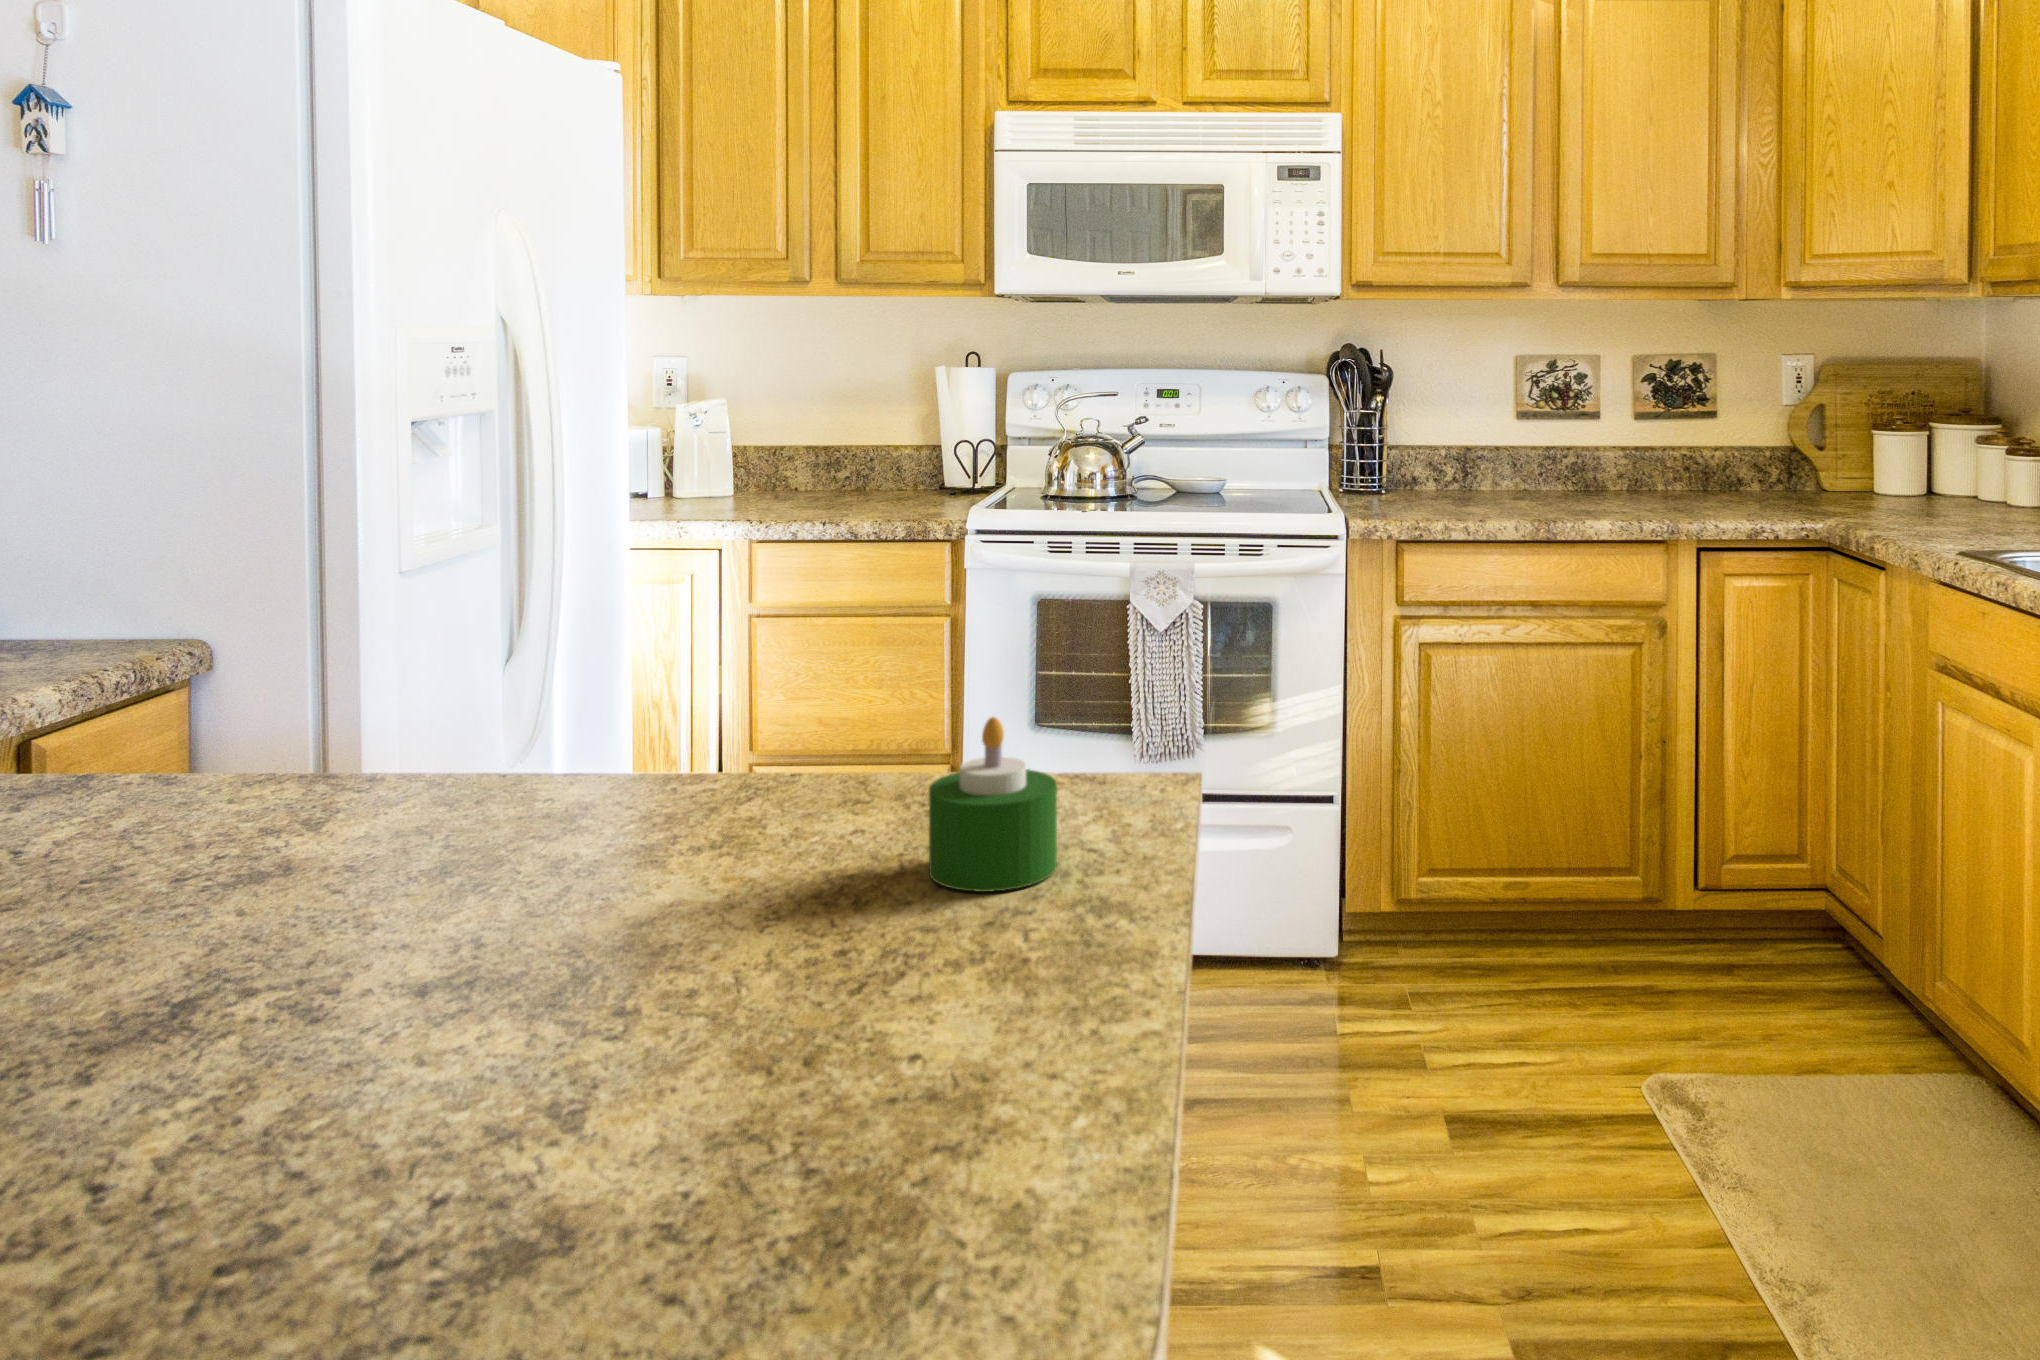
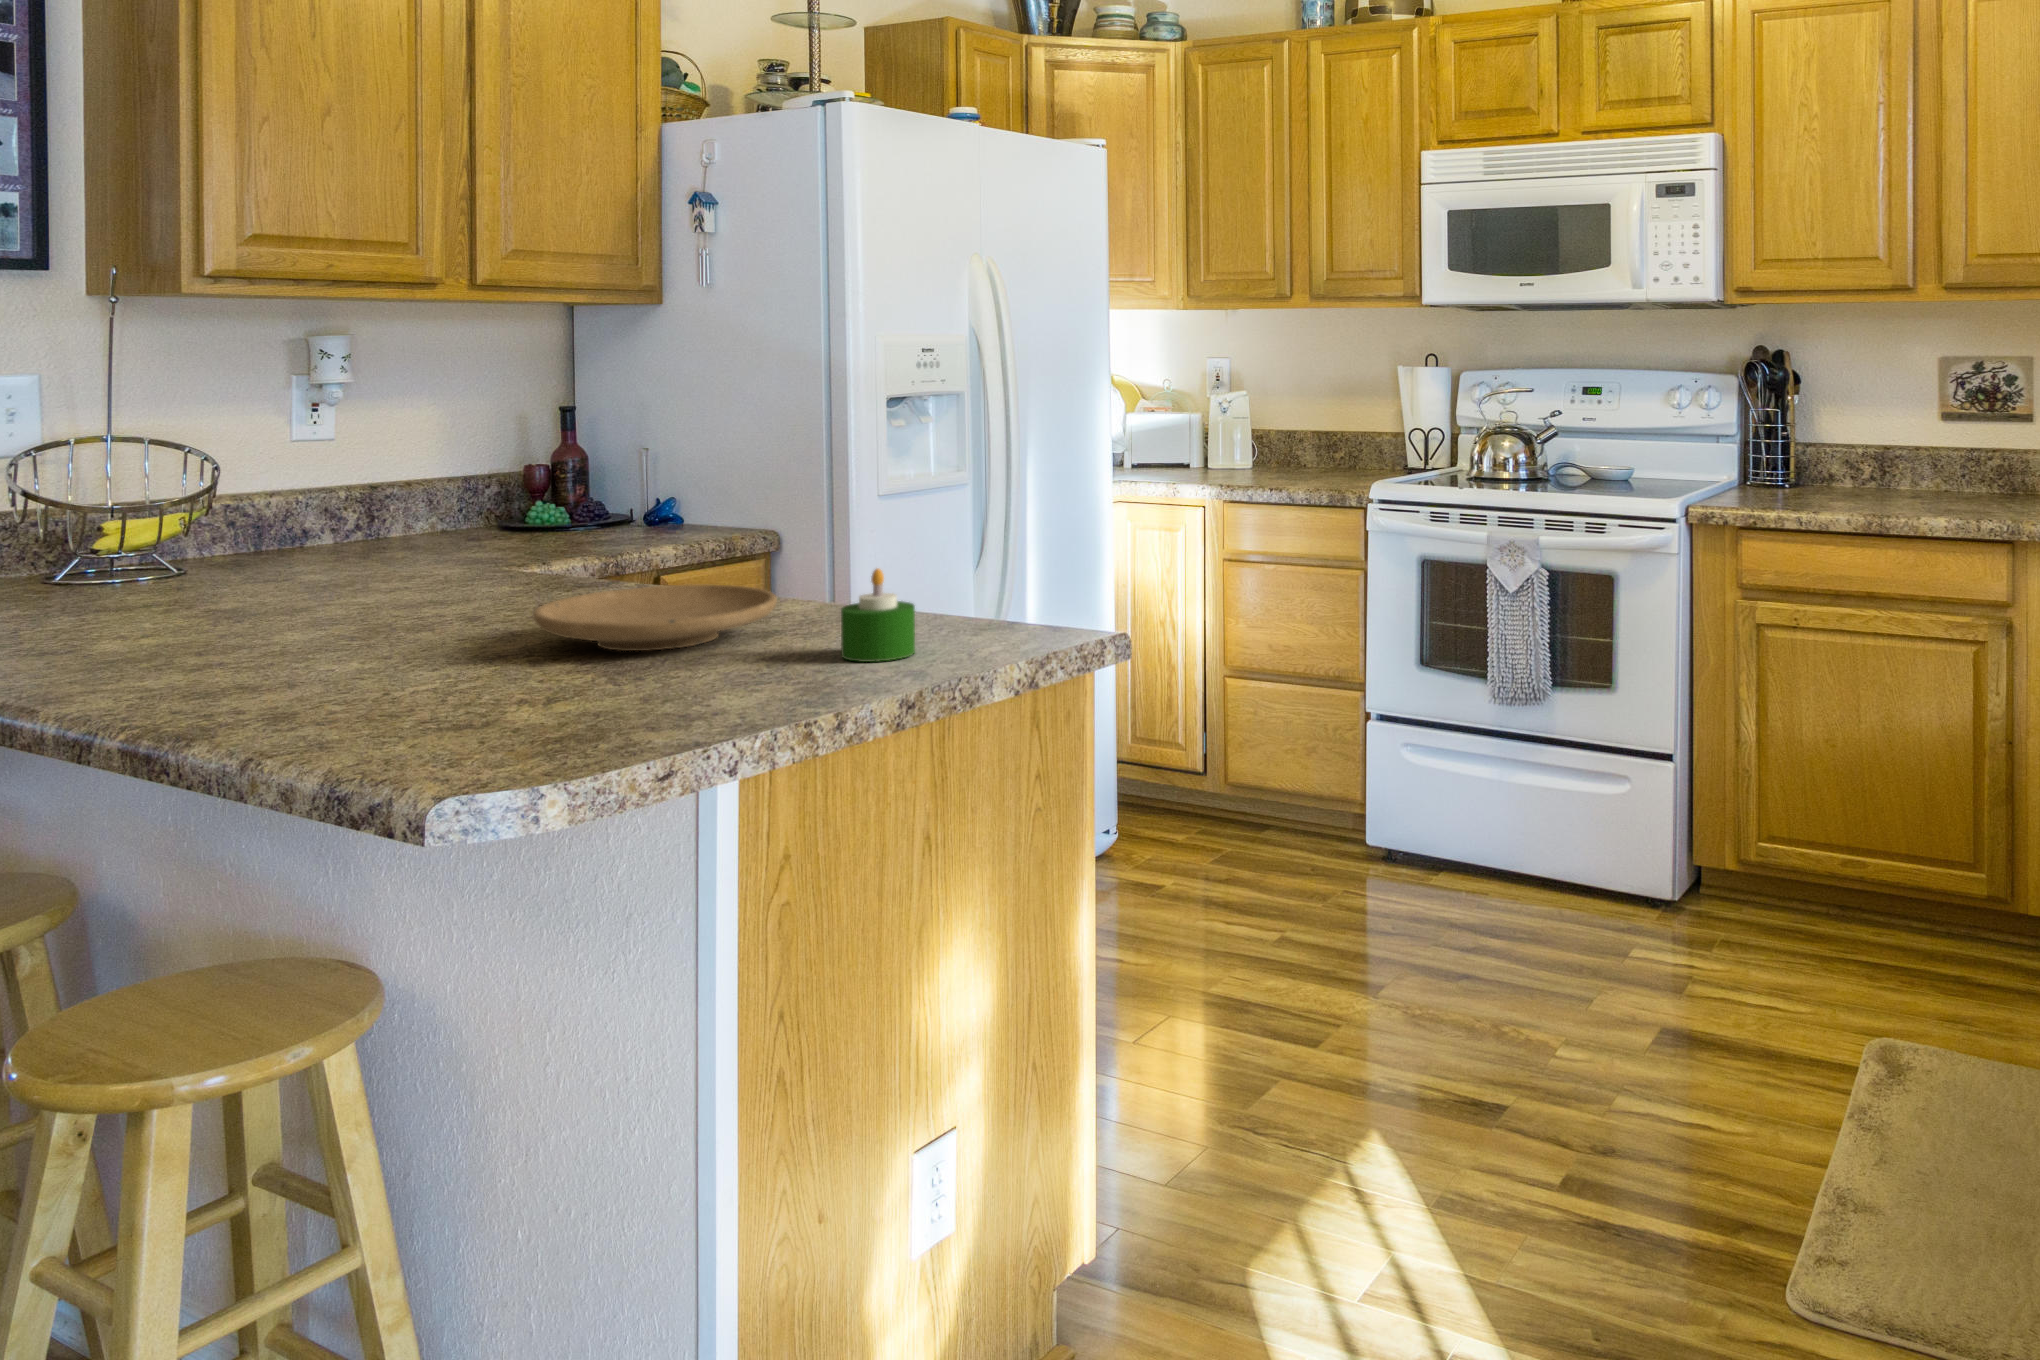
plate: none [211,766,713,942] -> present [534,585,777,651]

